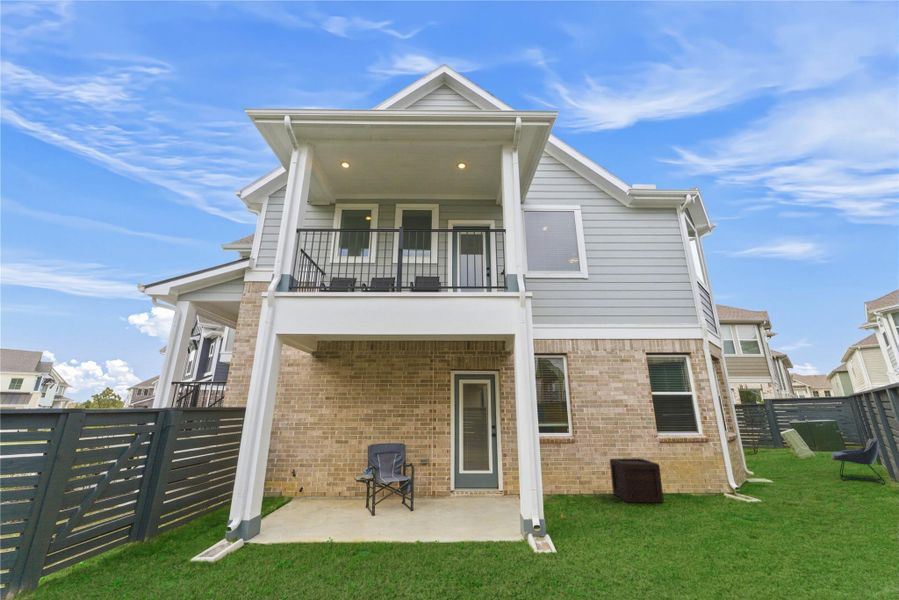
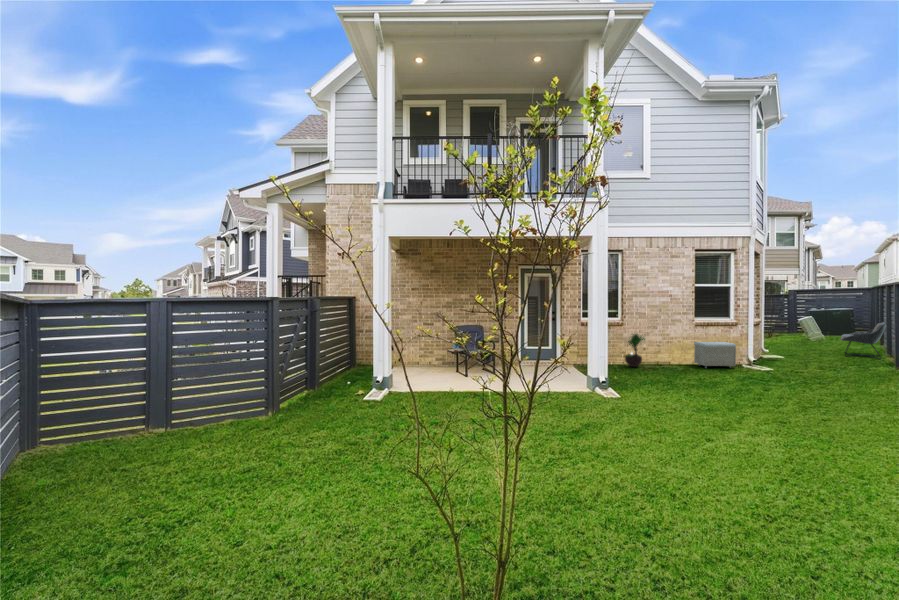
potted tree: none [576,449,602,497] -> present [625,334,645,367]
wooden crate: present [610,459,664,503] -> none [652,338,695,370]
storage bench: none [661,464,714,499] -> present [694,342,736,368]

